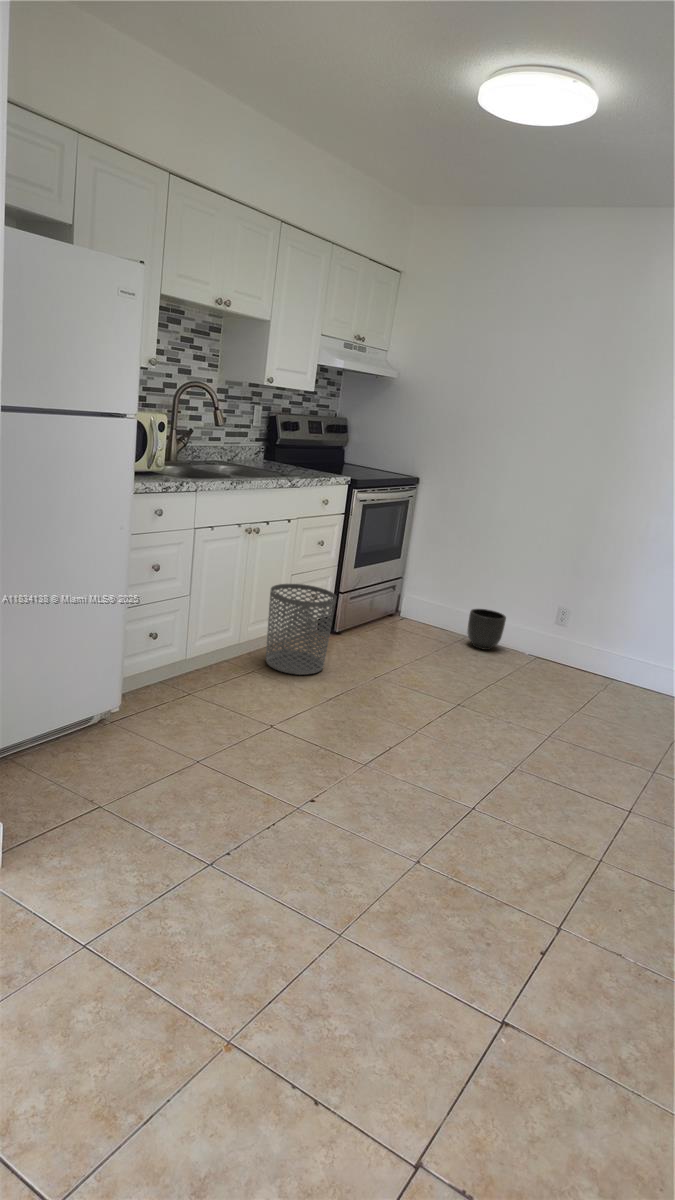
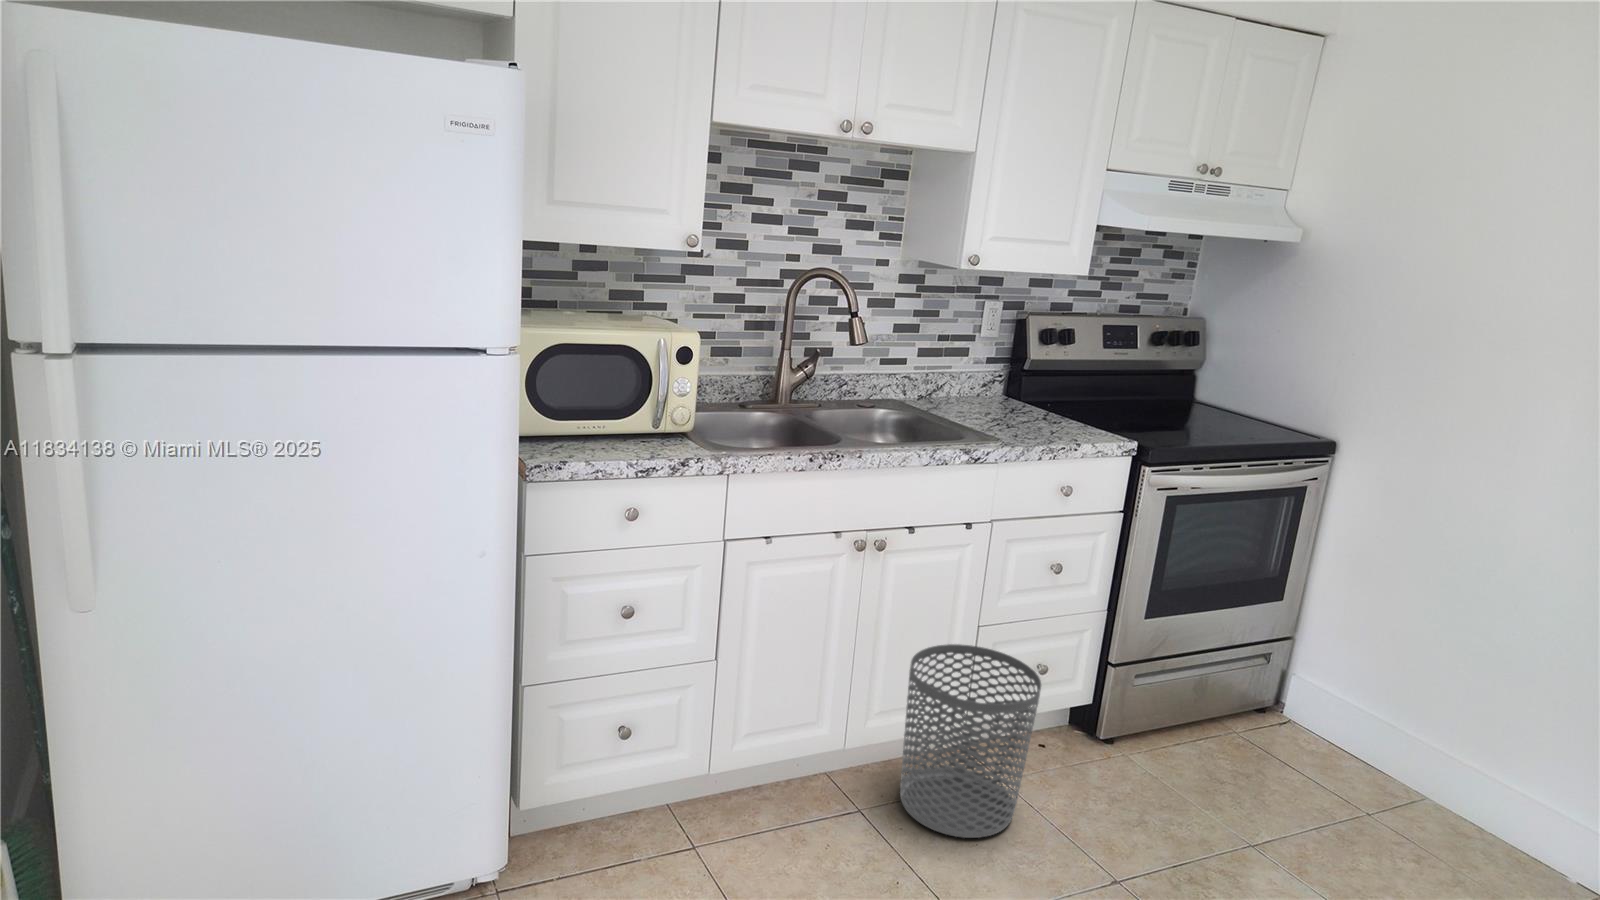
planter: present [467,609,506,650] -> none [1406,746,1509,849]

